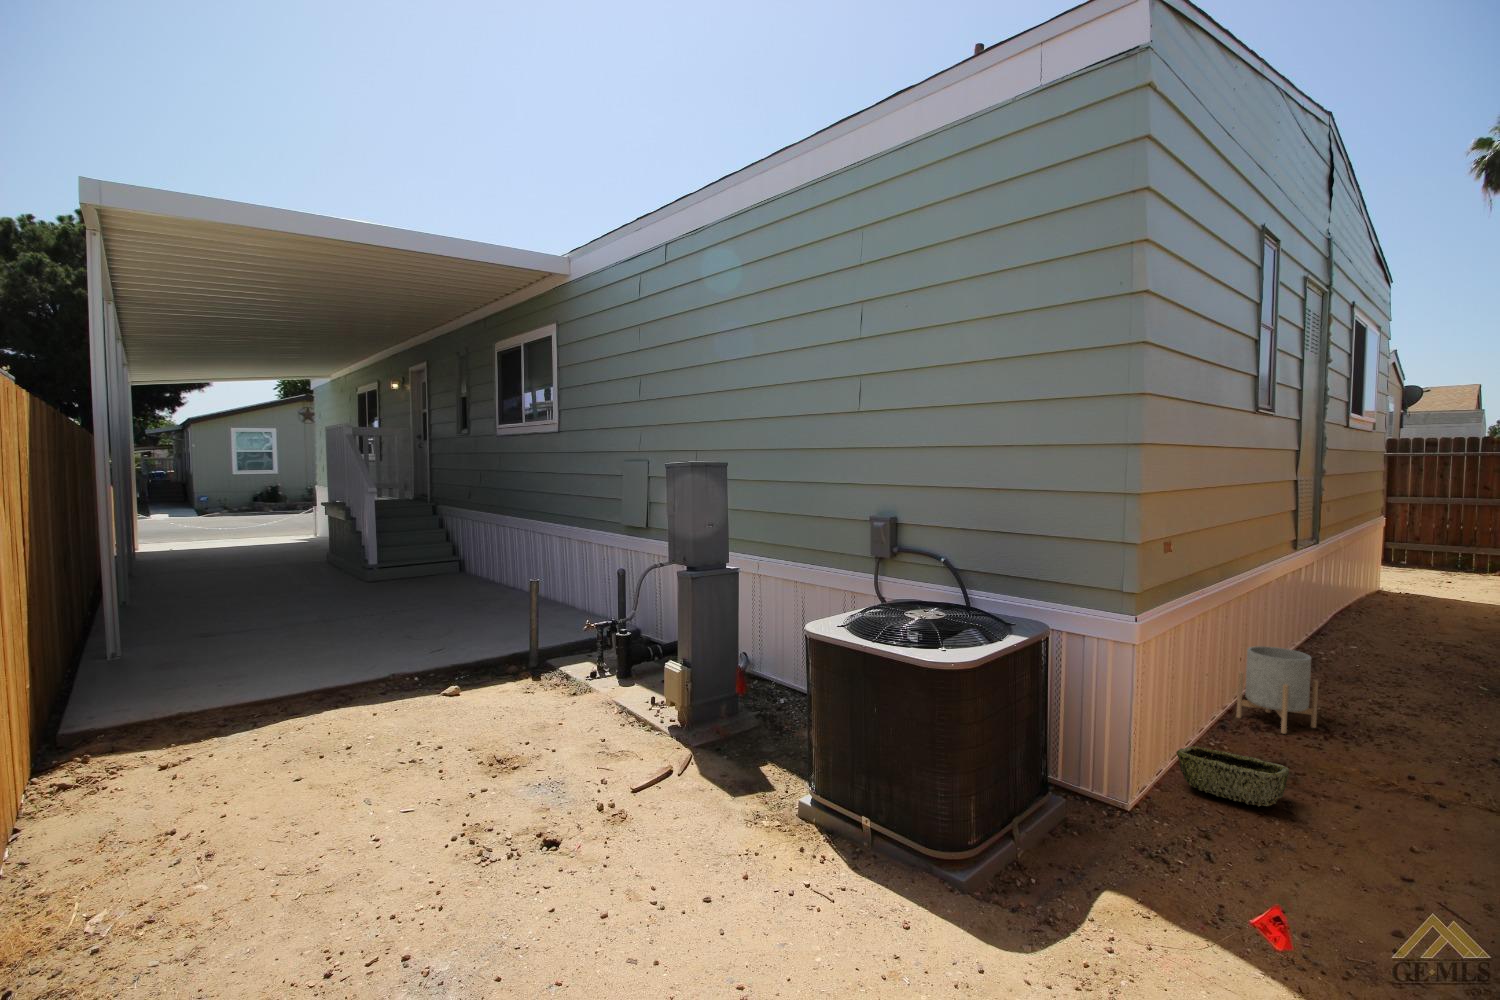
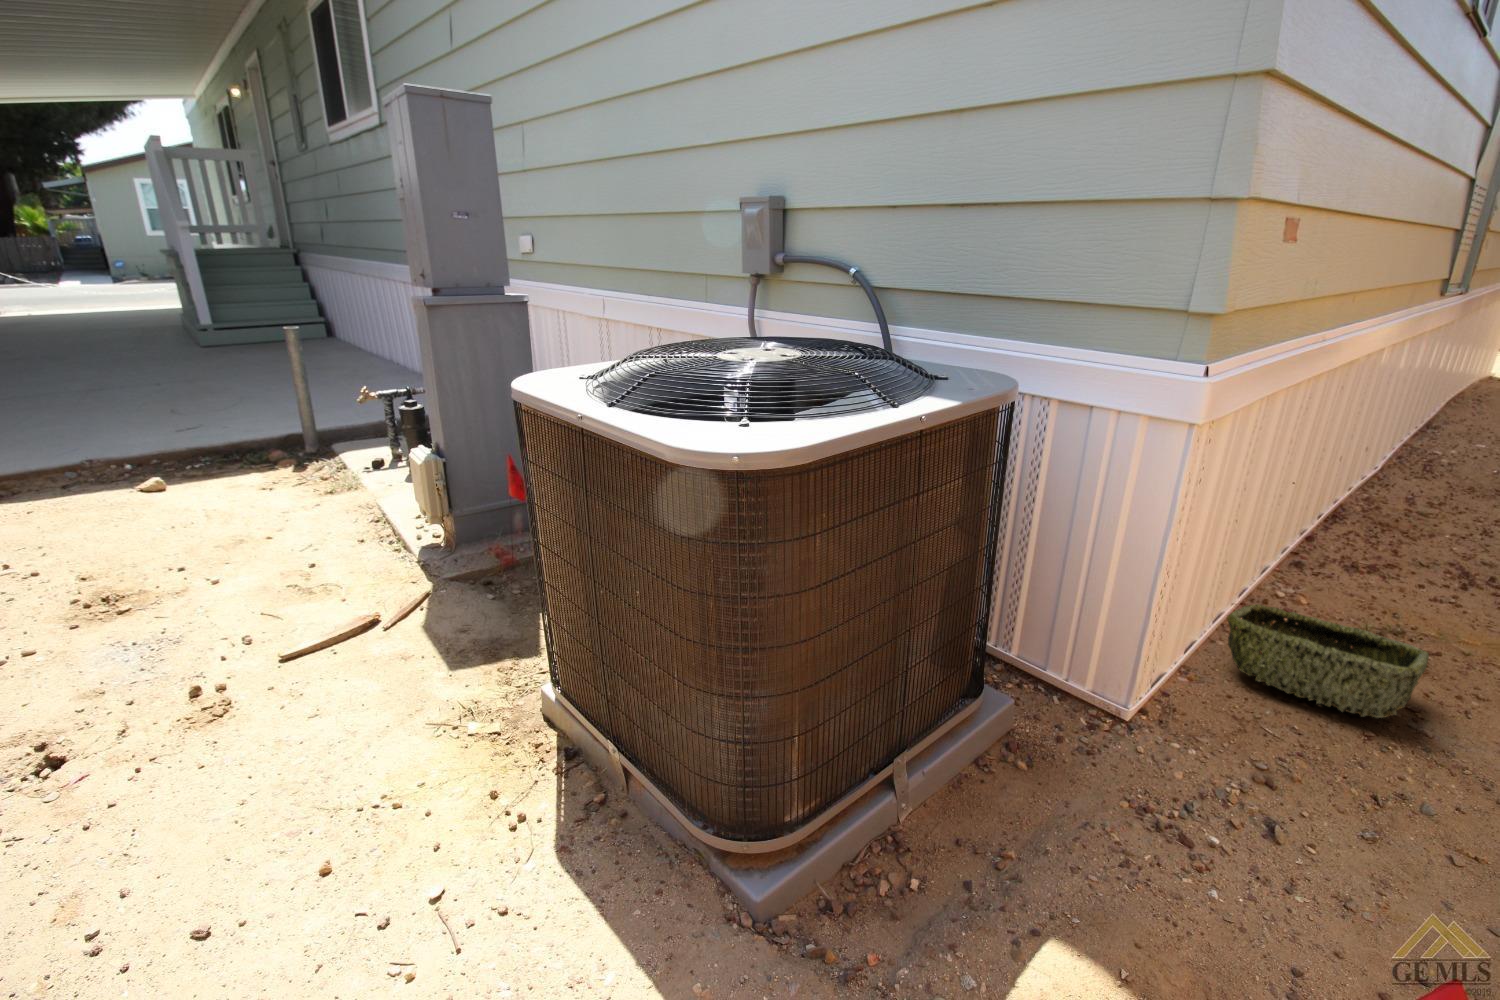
planter: present [1237,646,1318,734] -> none [1318,441,1473,579]

